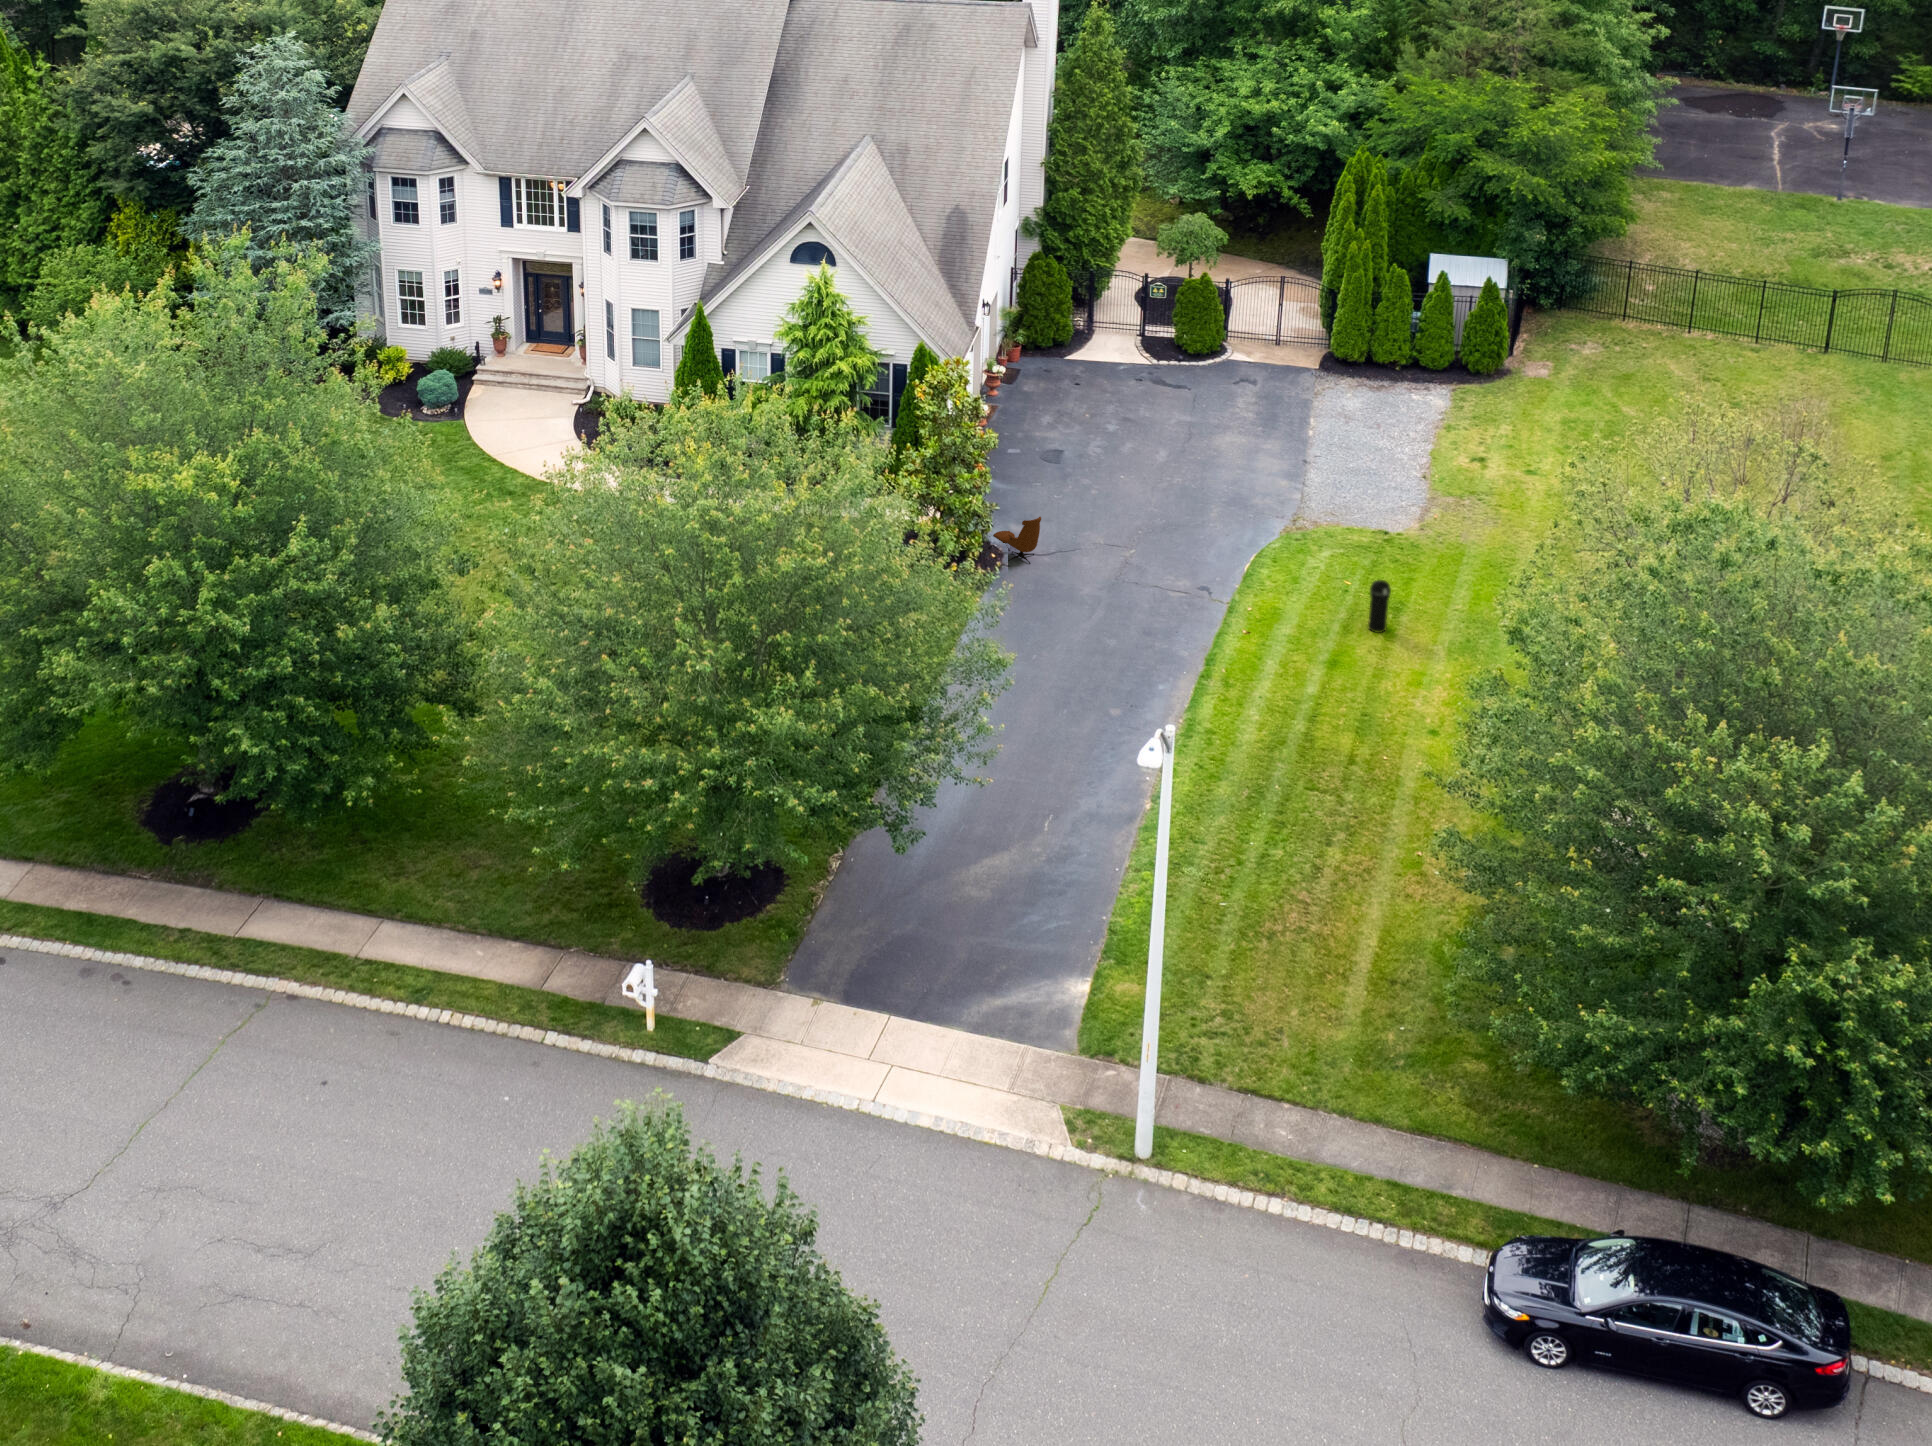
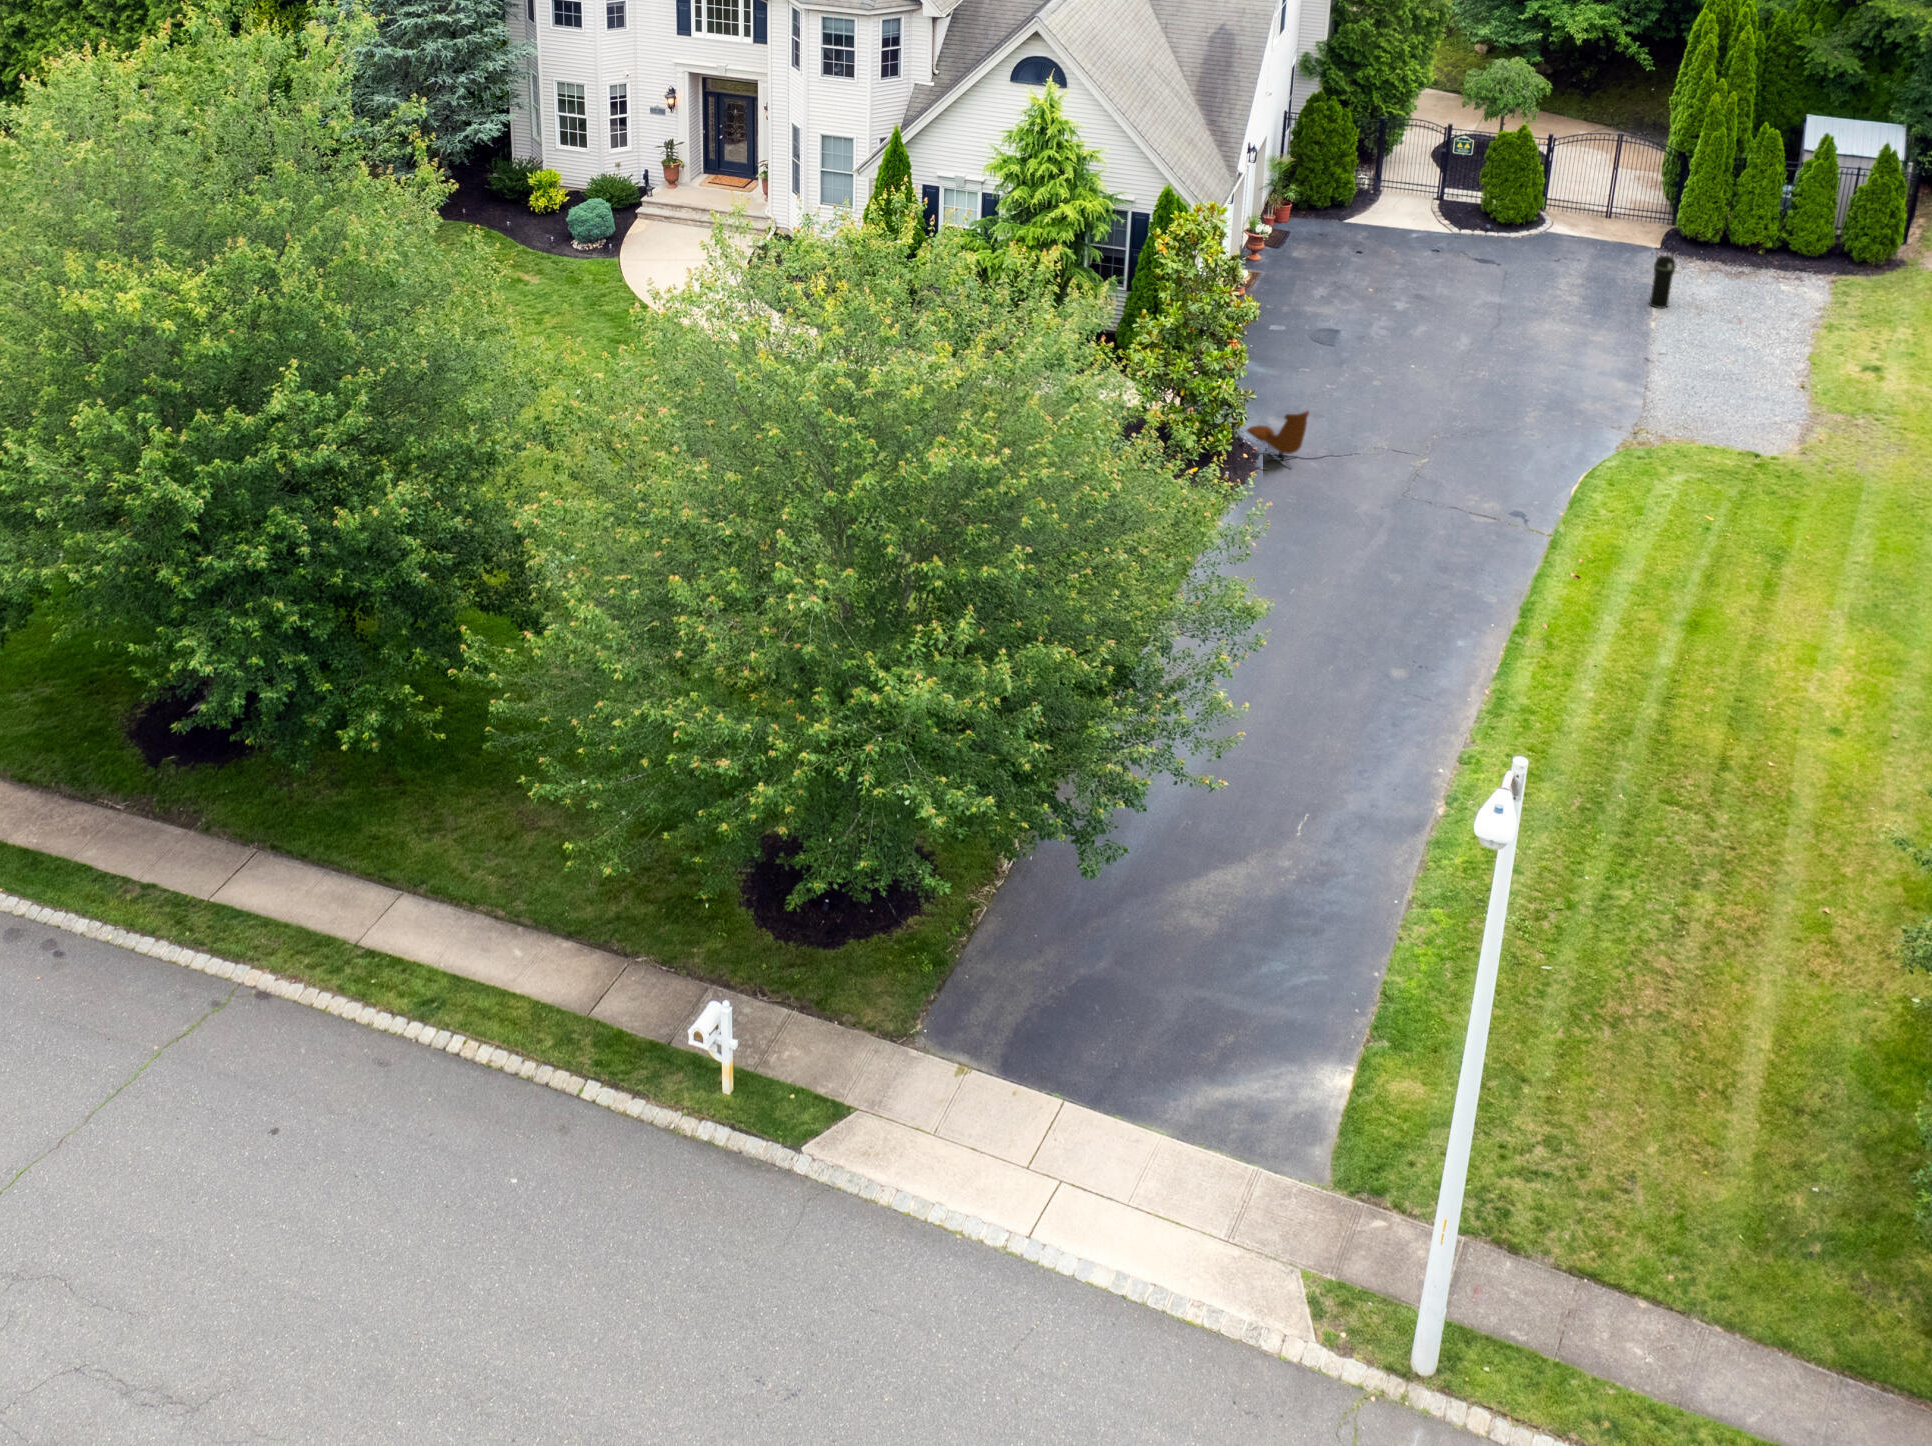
trash can: present [1368,580,1391,633] -> present [1649,256,1675,308]

